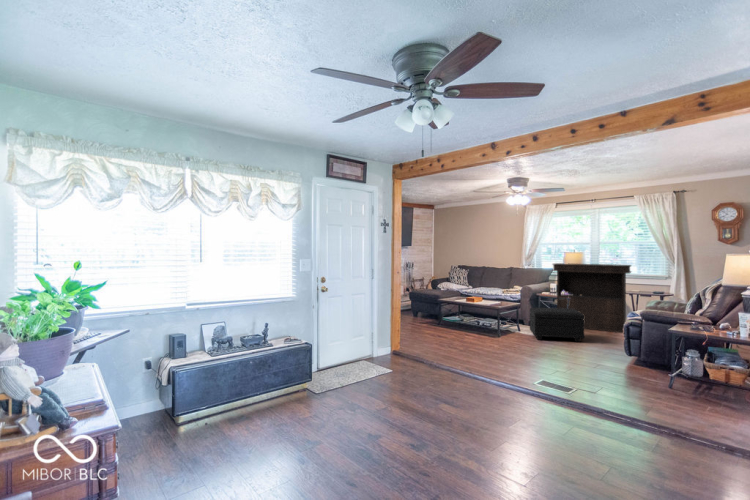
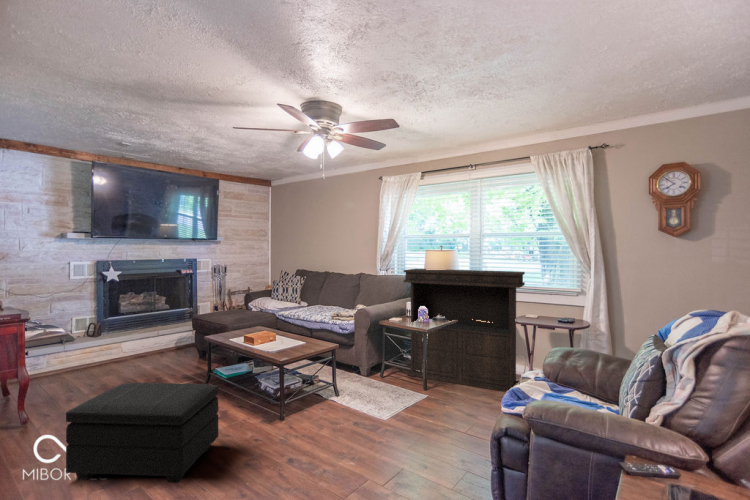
footstool: present [530,308,584,342] -> present [66,382,219,483]

